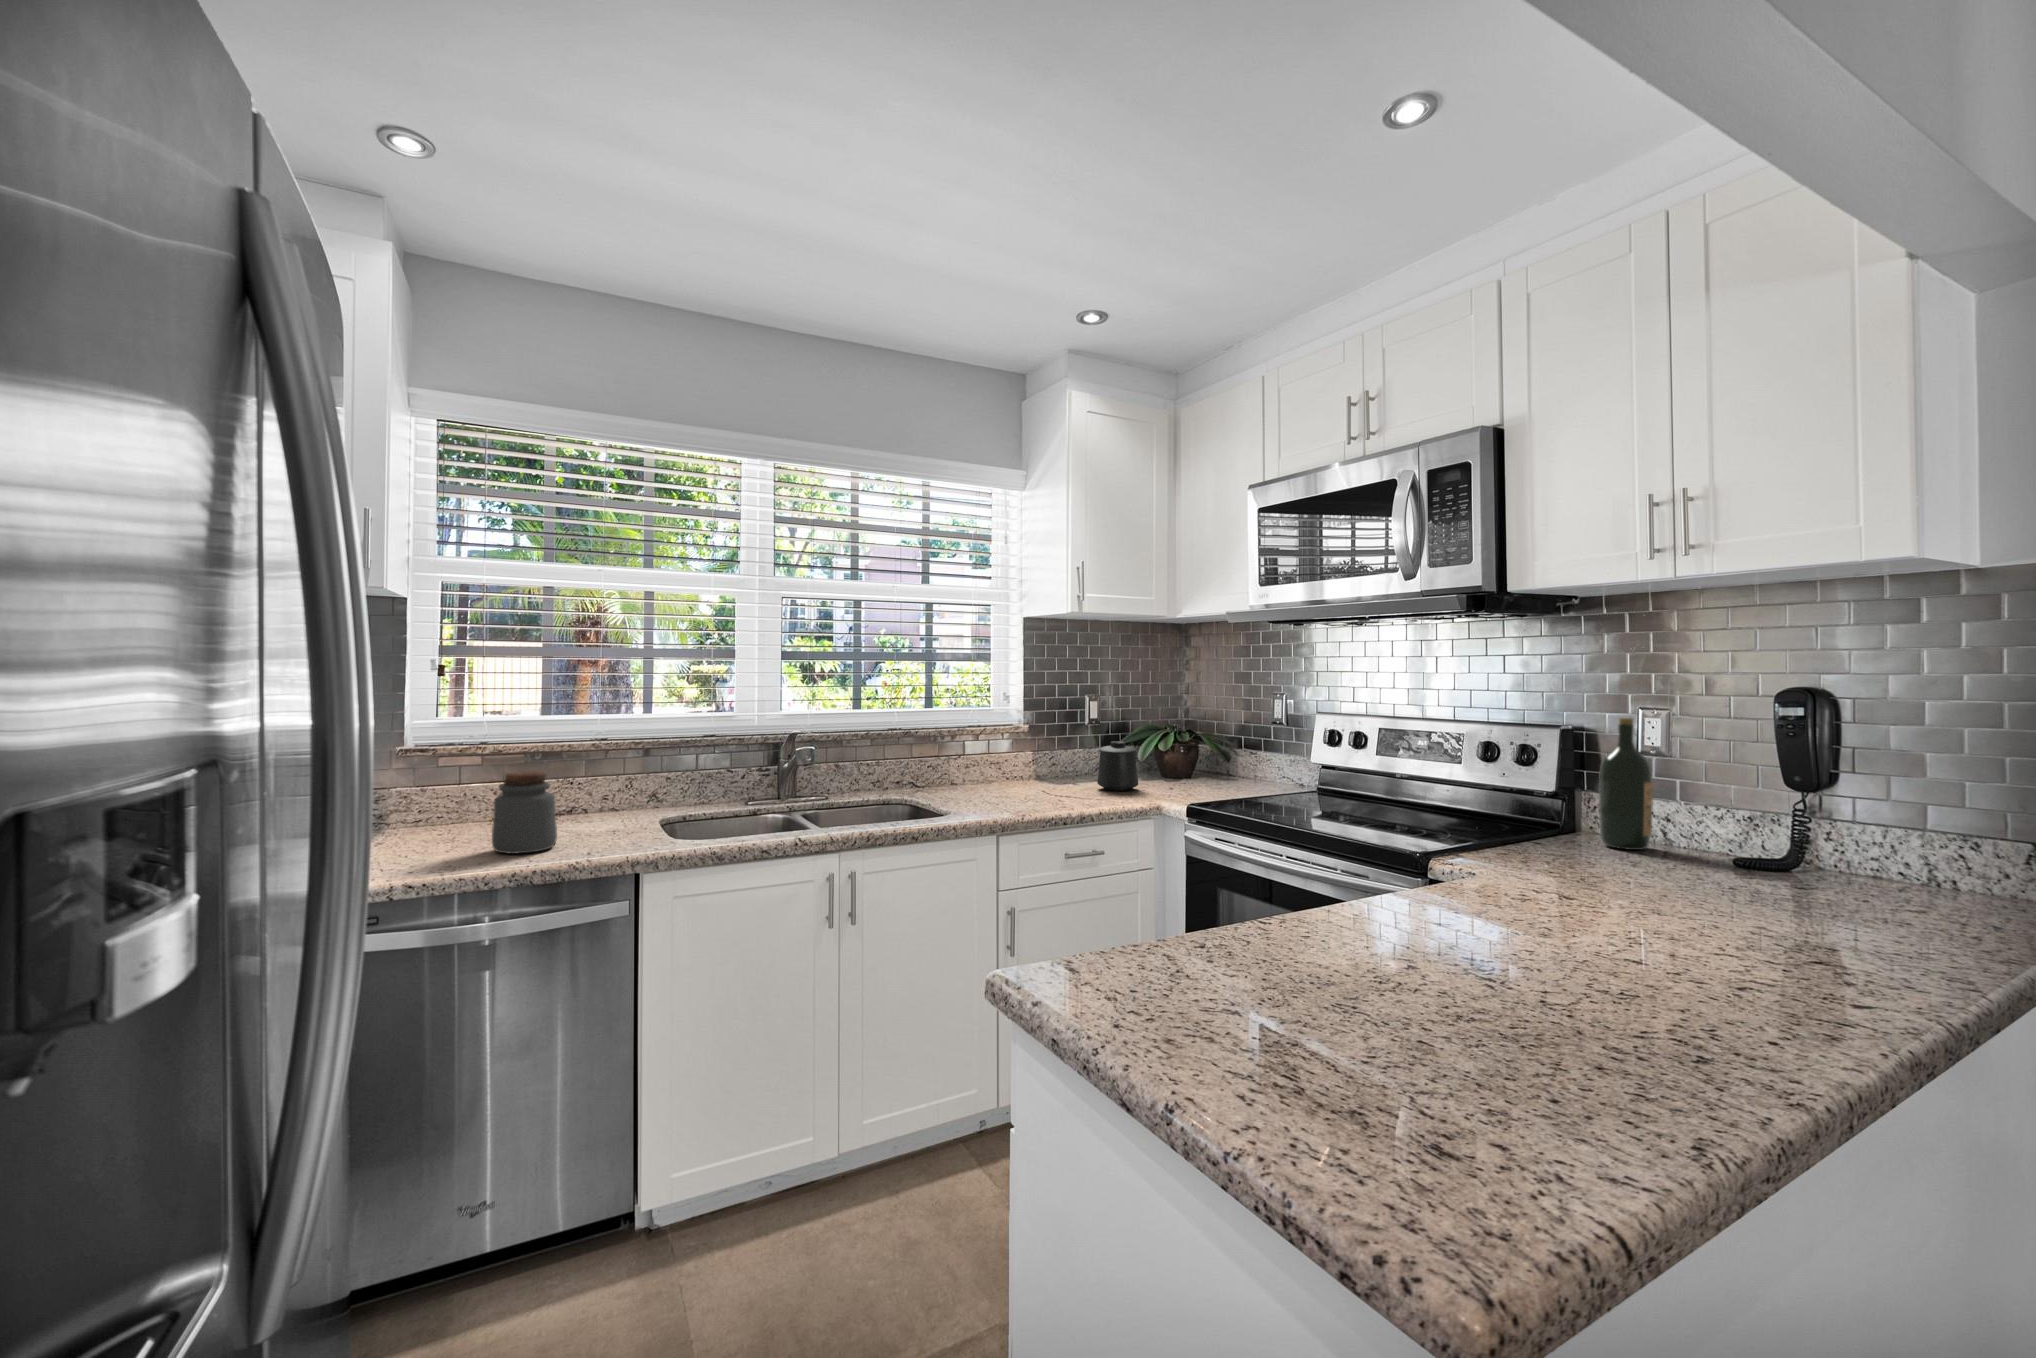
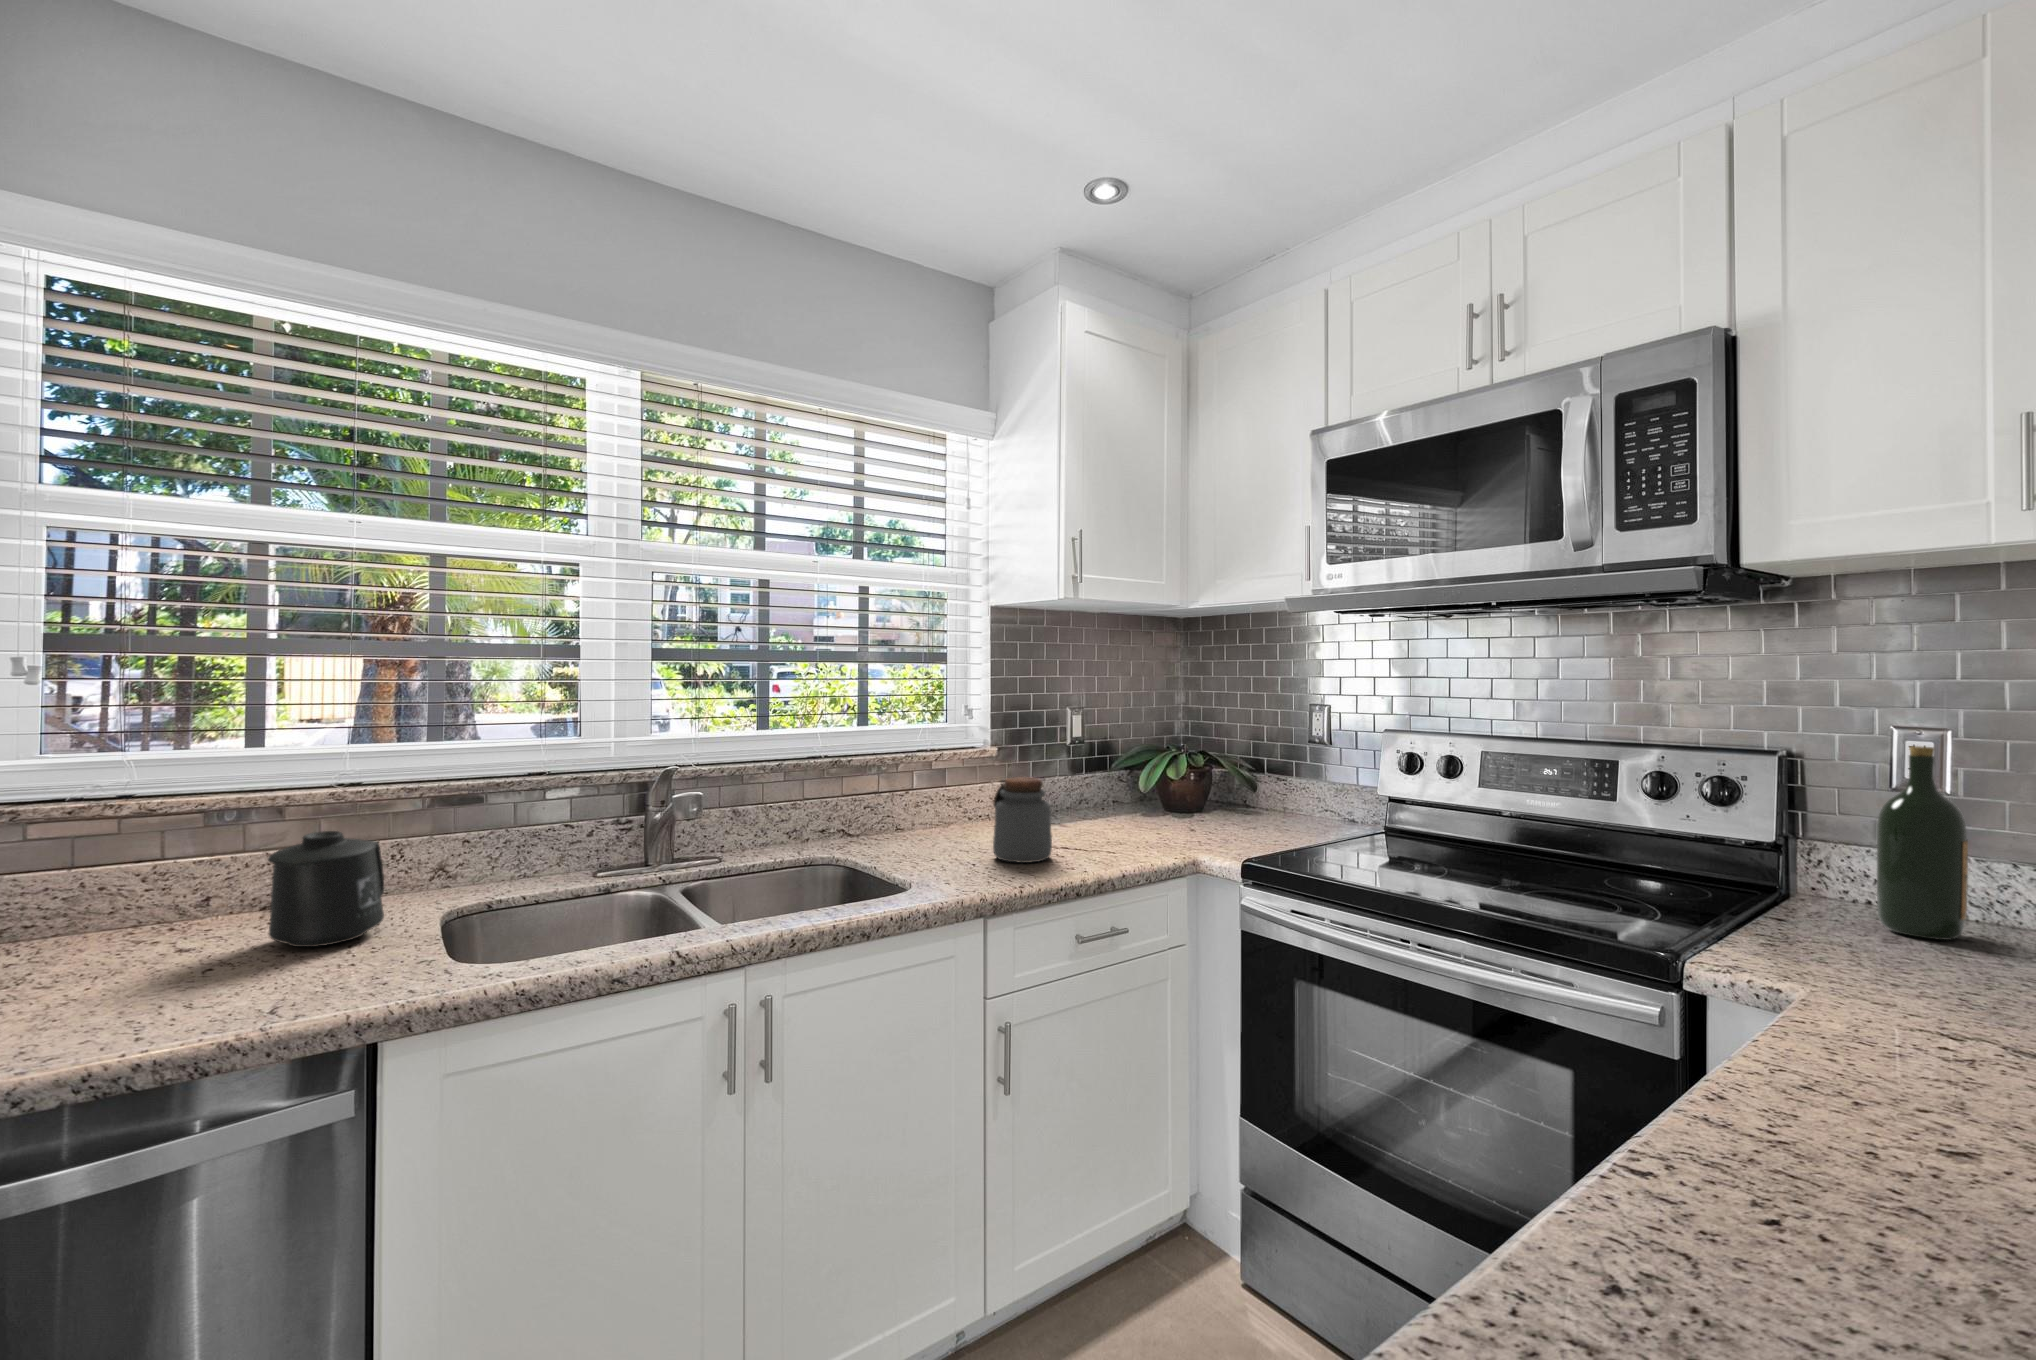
mug: present [1097,741,1138,791] -> present [268,831,384,947]
jar: present [492,771,557,854] -> present [993,777,1052,863]

